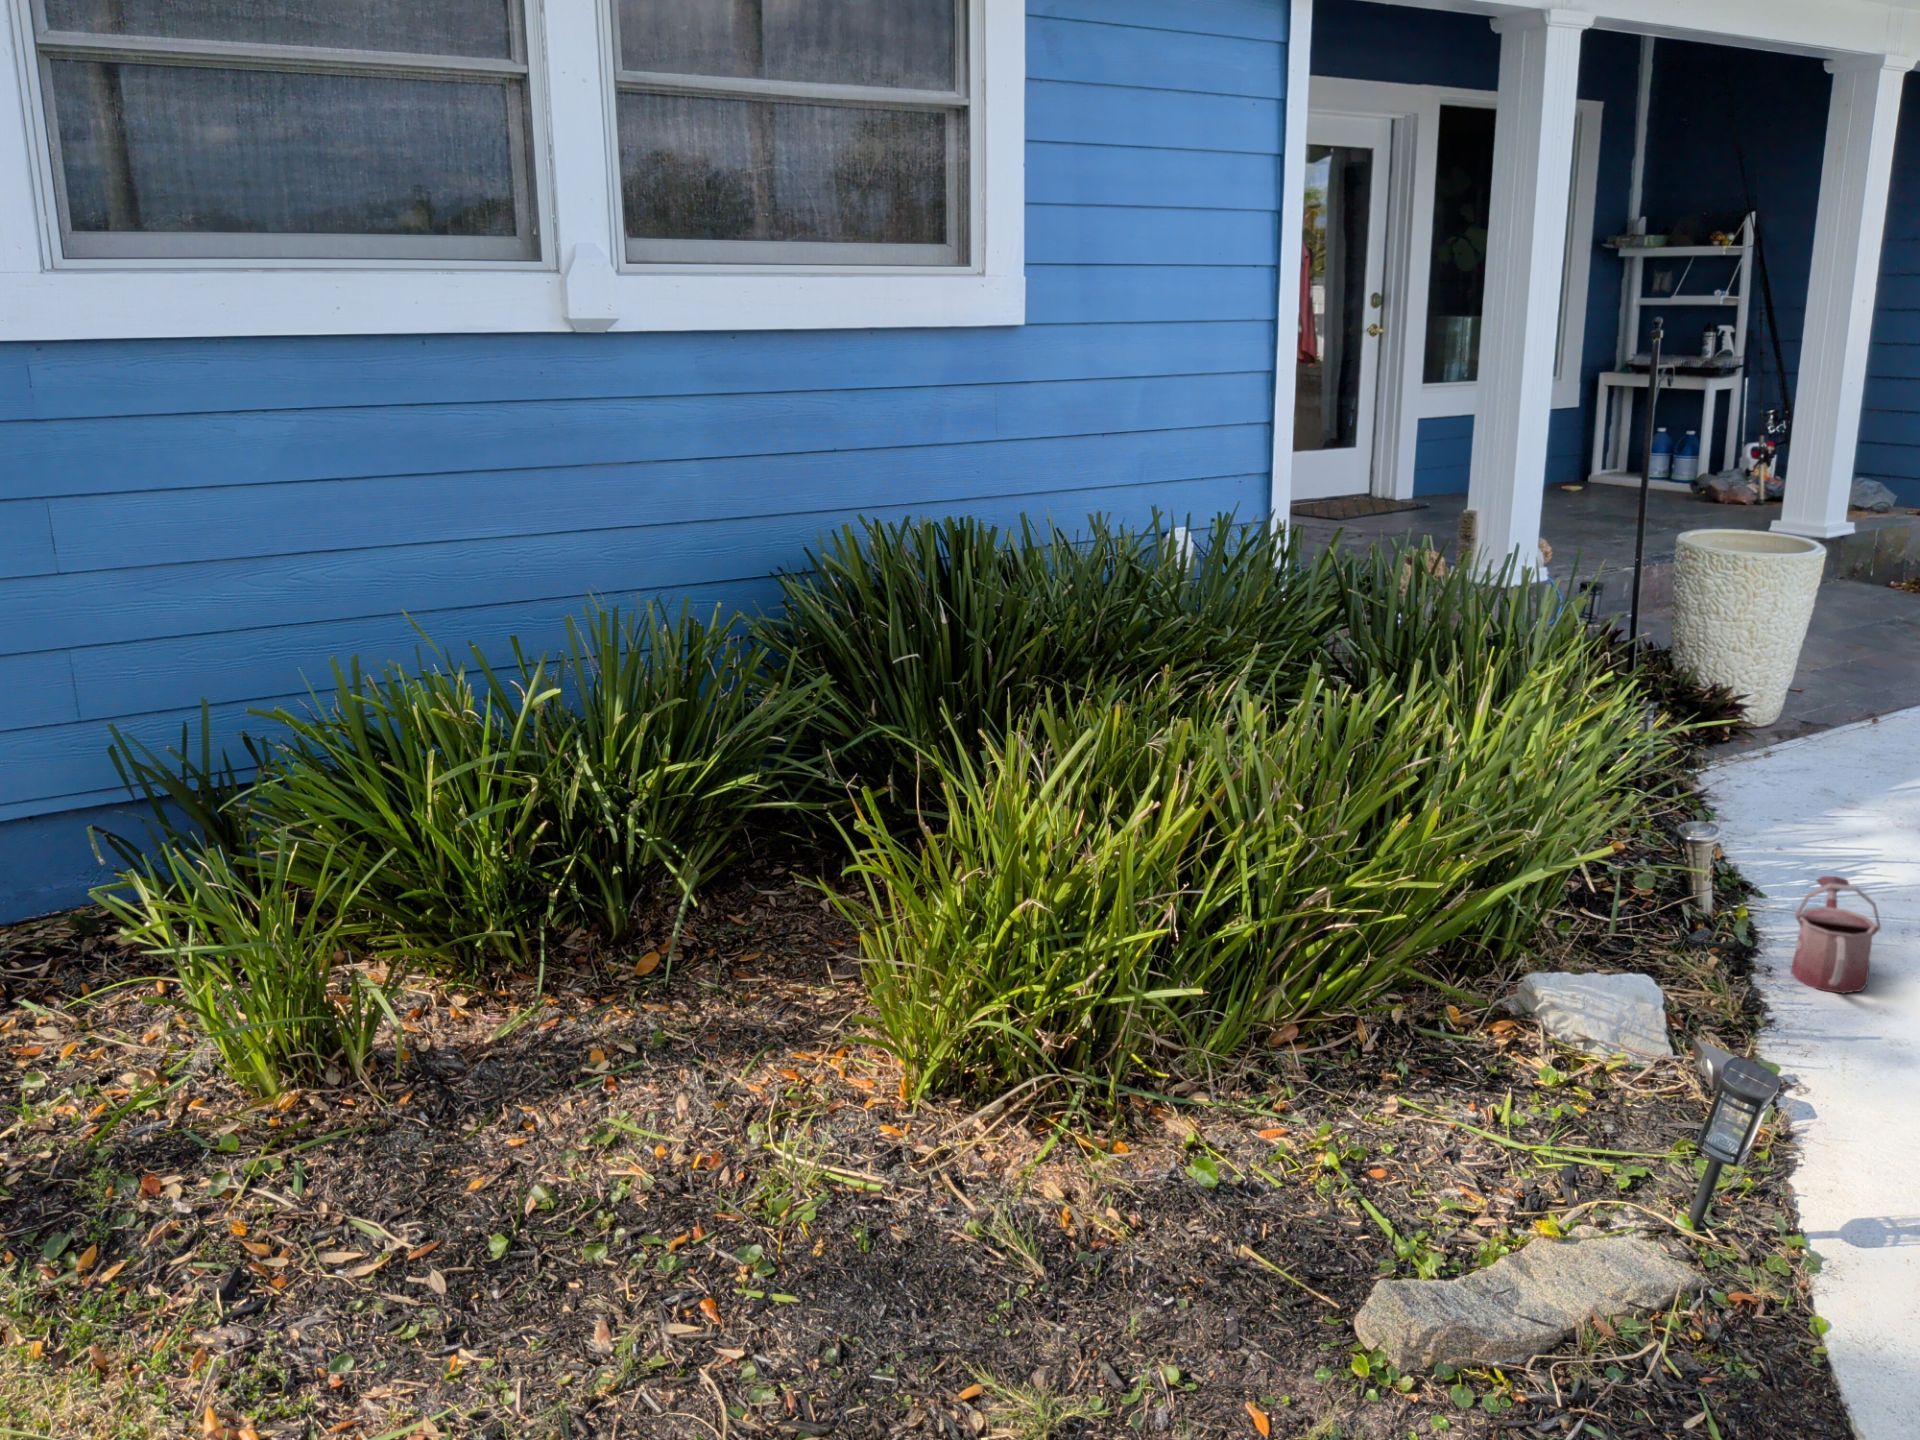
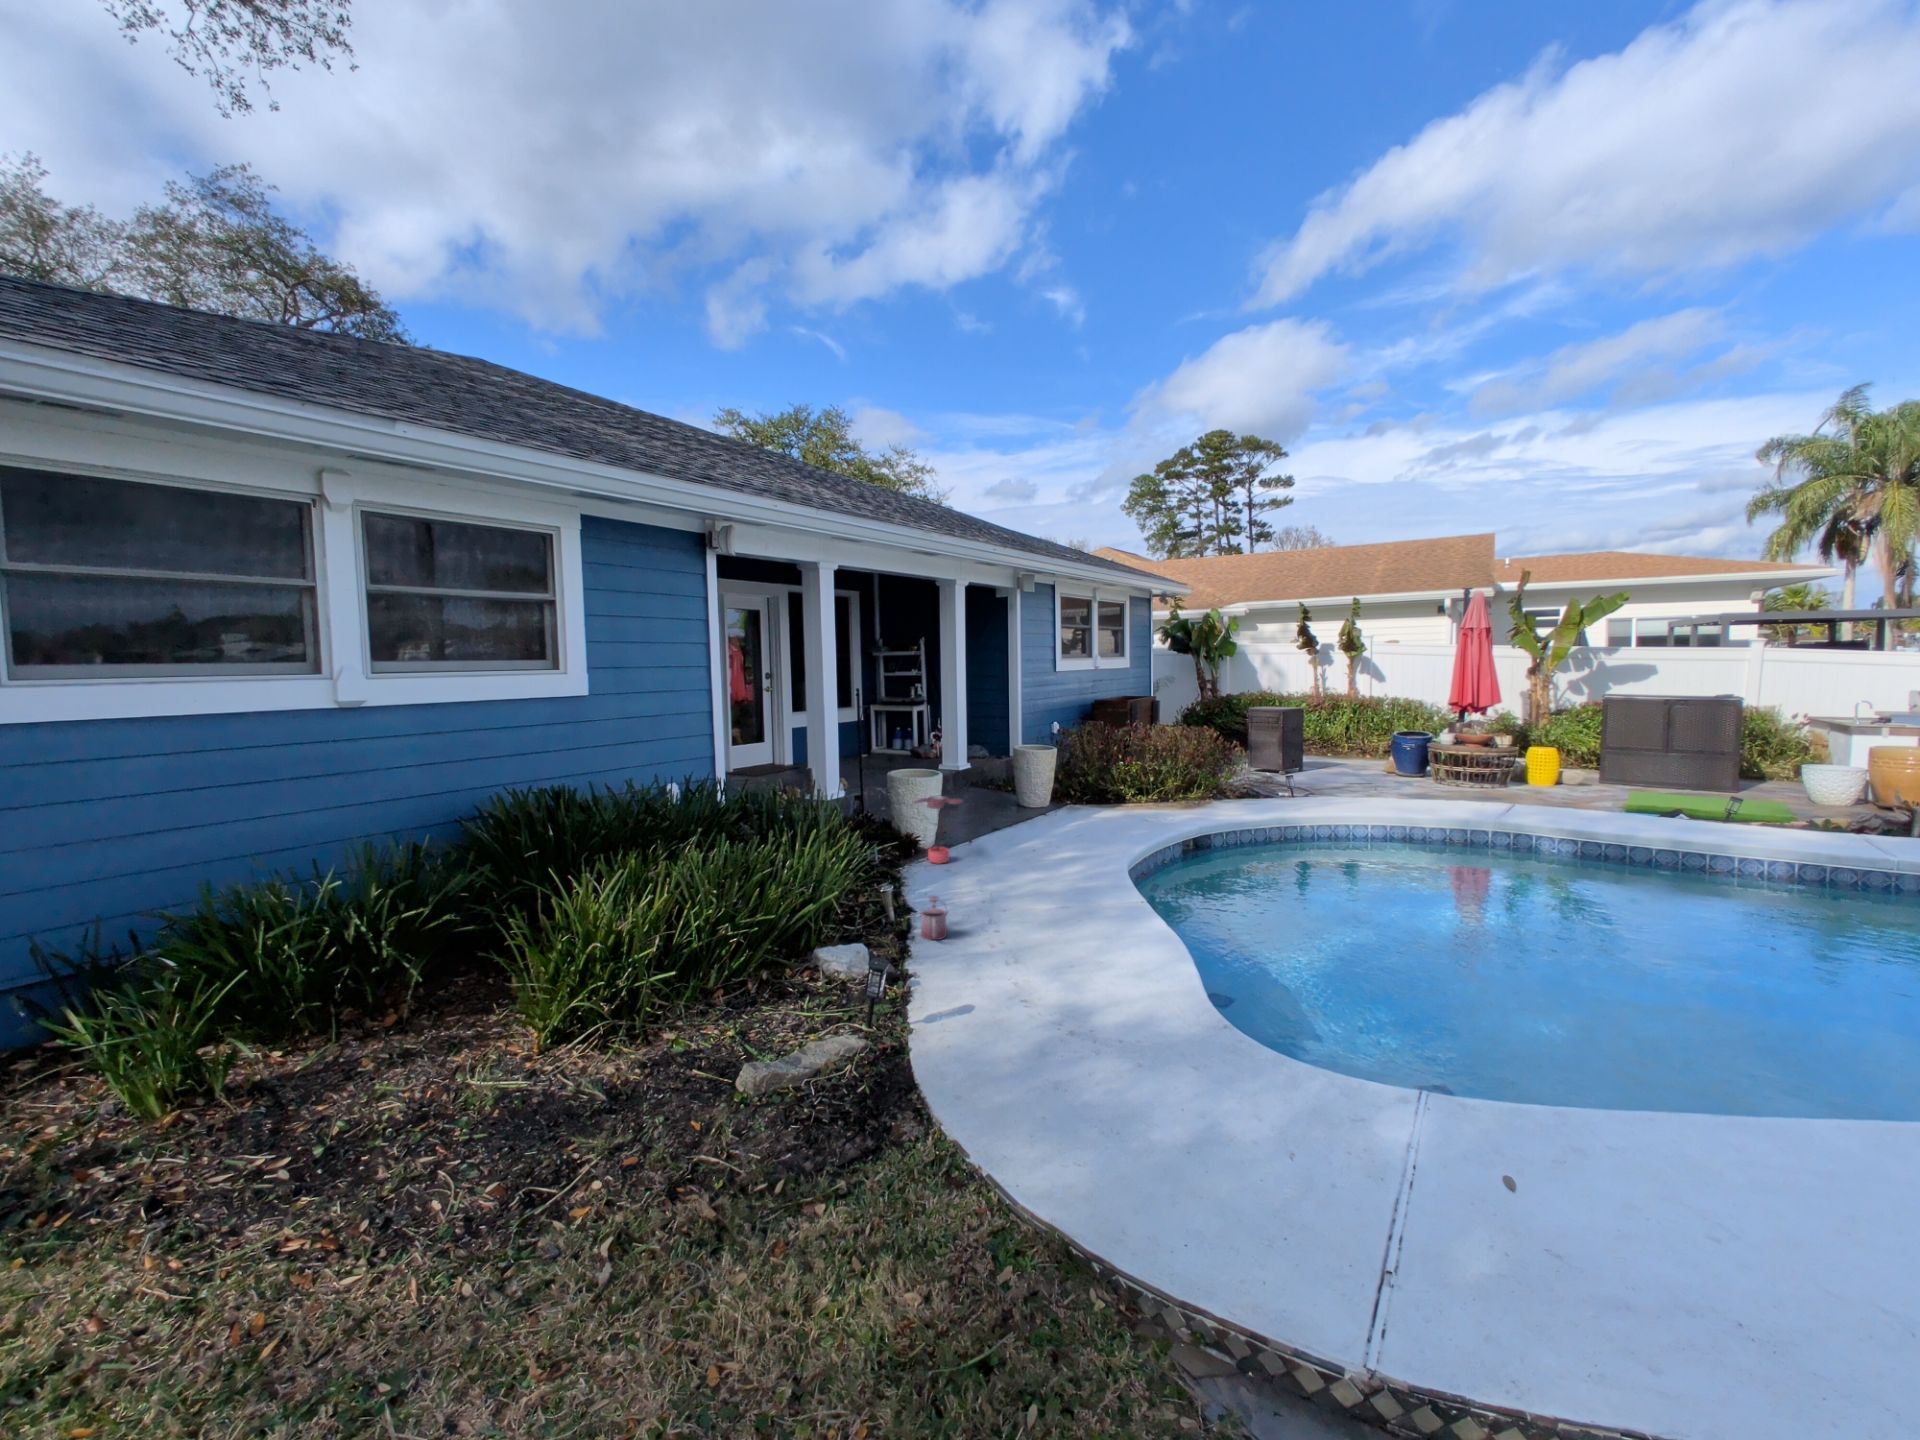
potted plant: none [1756,607,1907,779] -> present [914,796,963,864]

